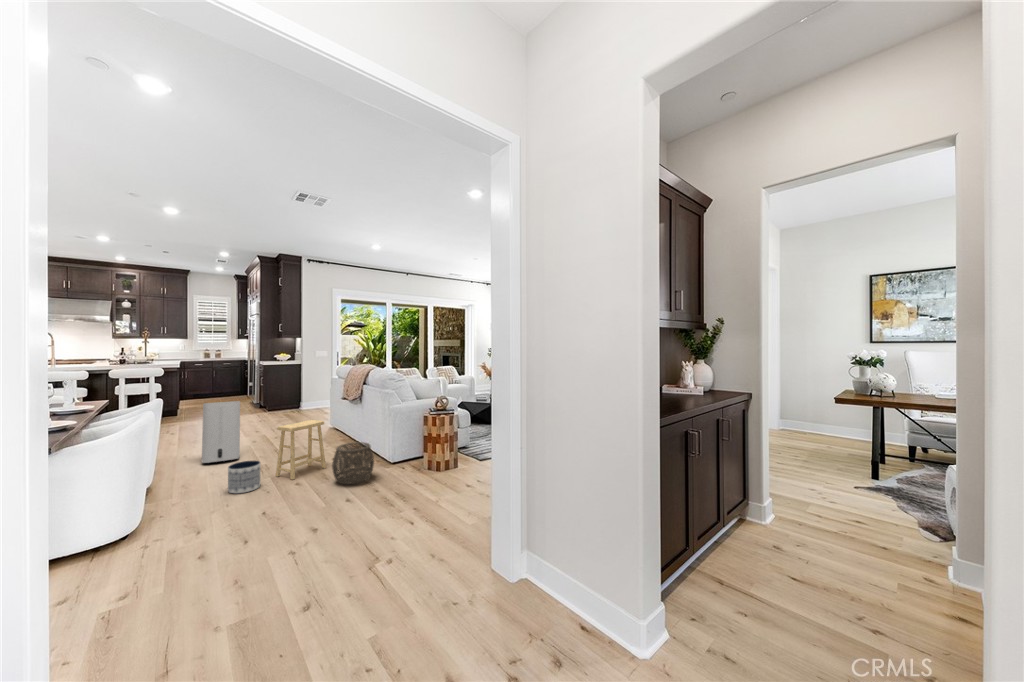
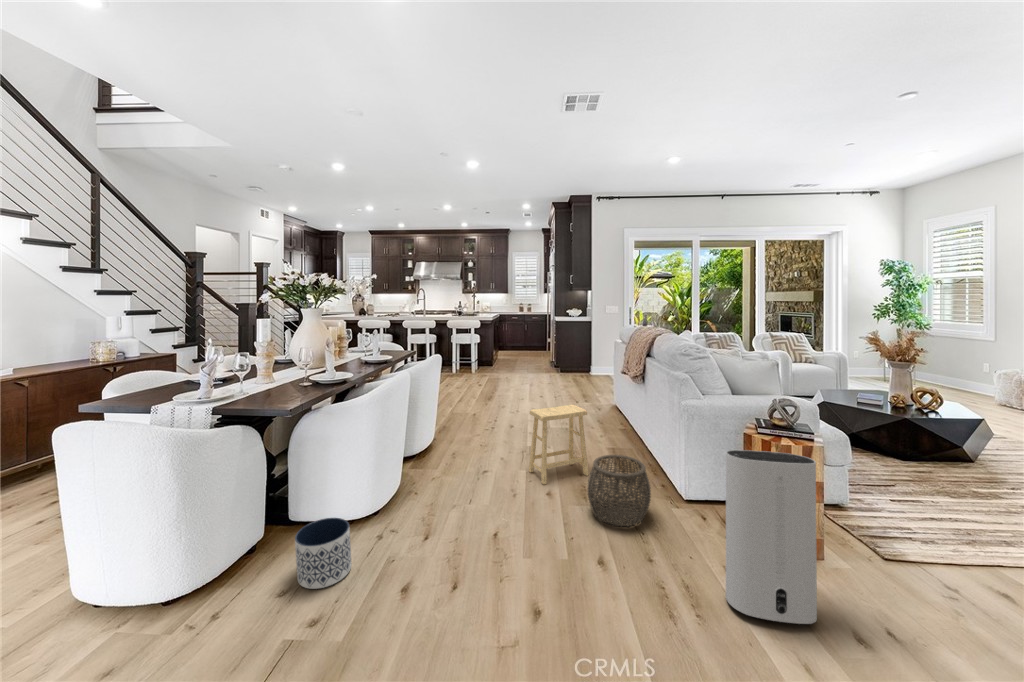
air purifier: present [202,401,240,463] -> present [726,450,817,624]
planter: present [228,461,261,493] -> present [295,518,352,589]

